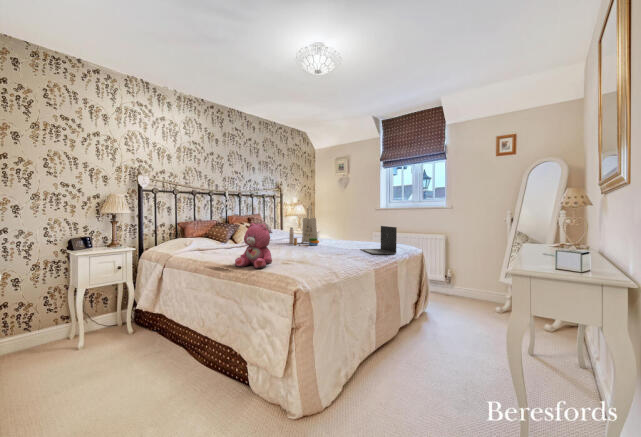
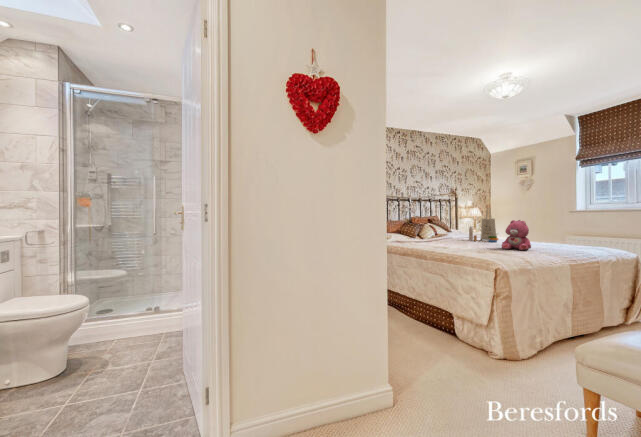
teddy bear: present [235,223,272,268] -> present [502,220,531,250]
laptop: present [360,226,397,254] -> none [542,225,583,250]

